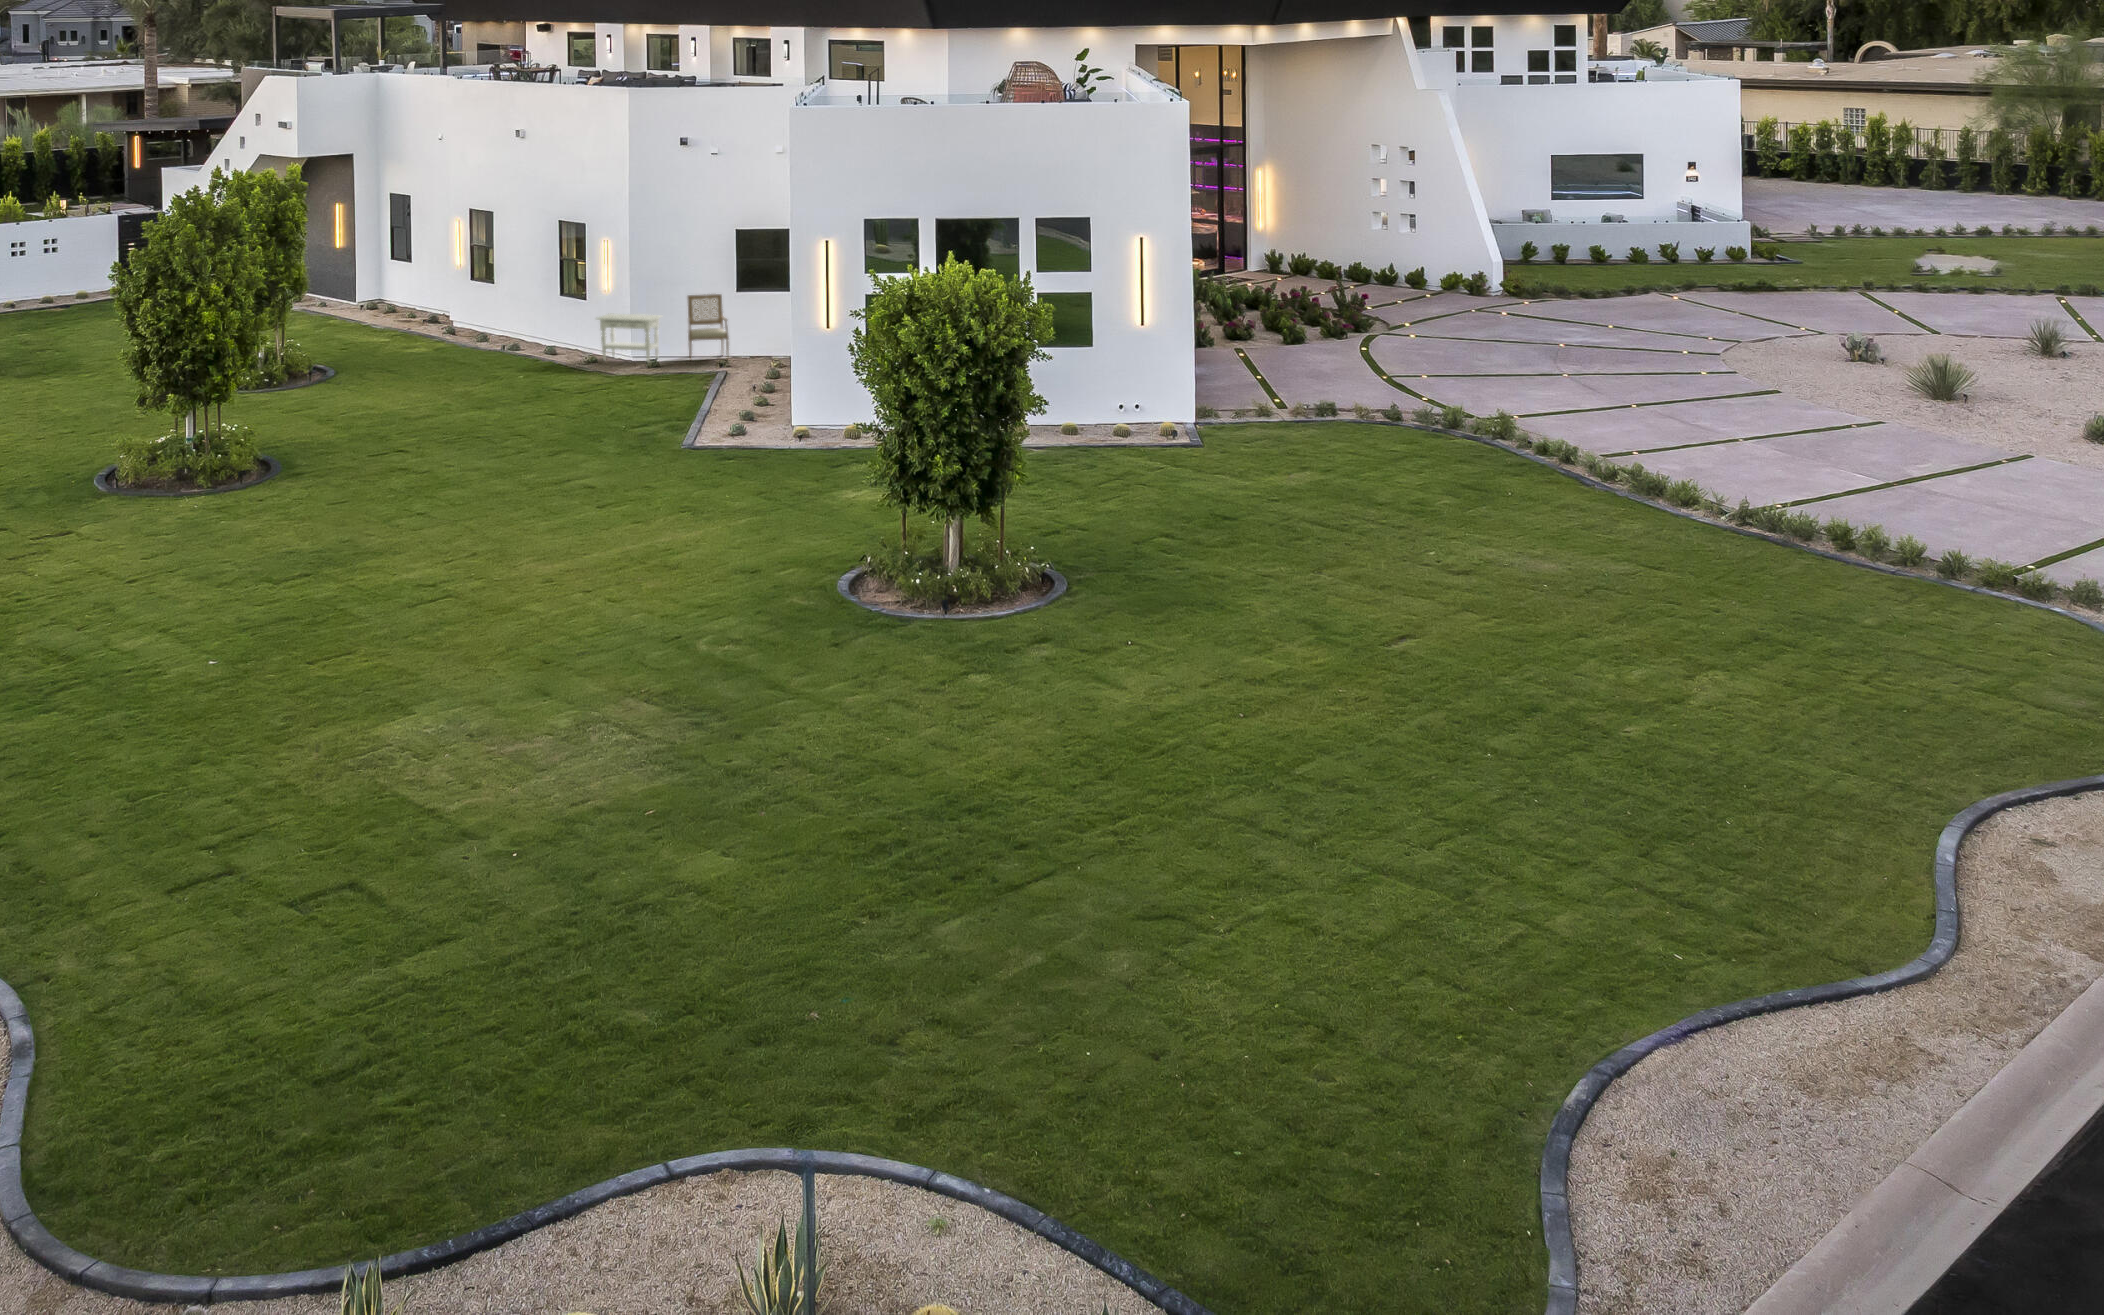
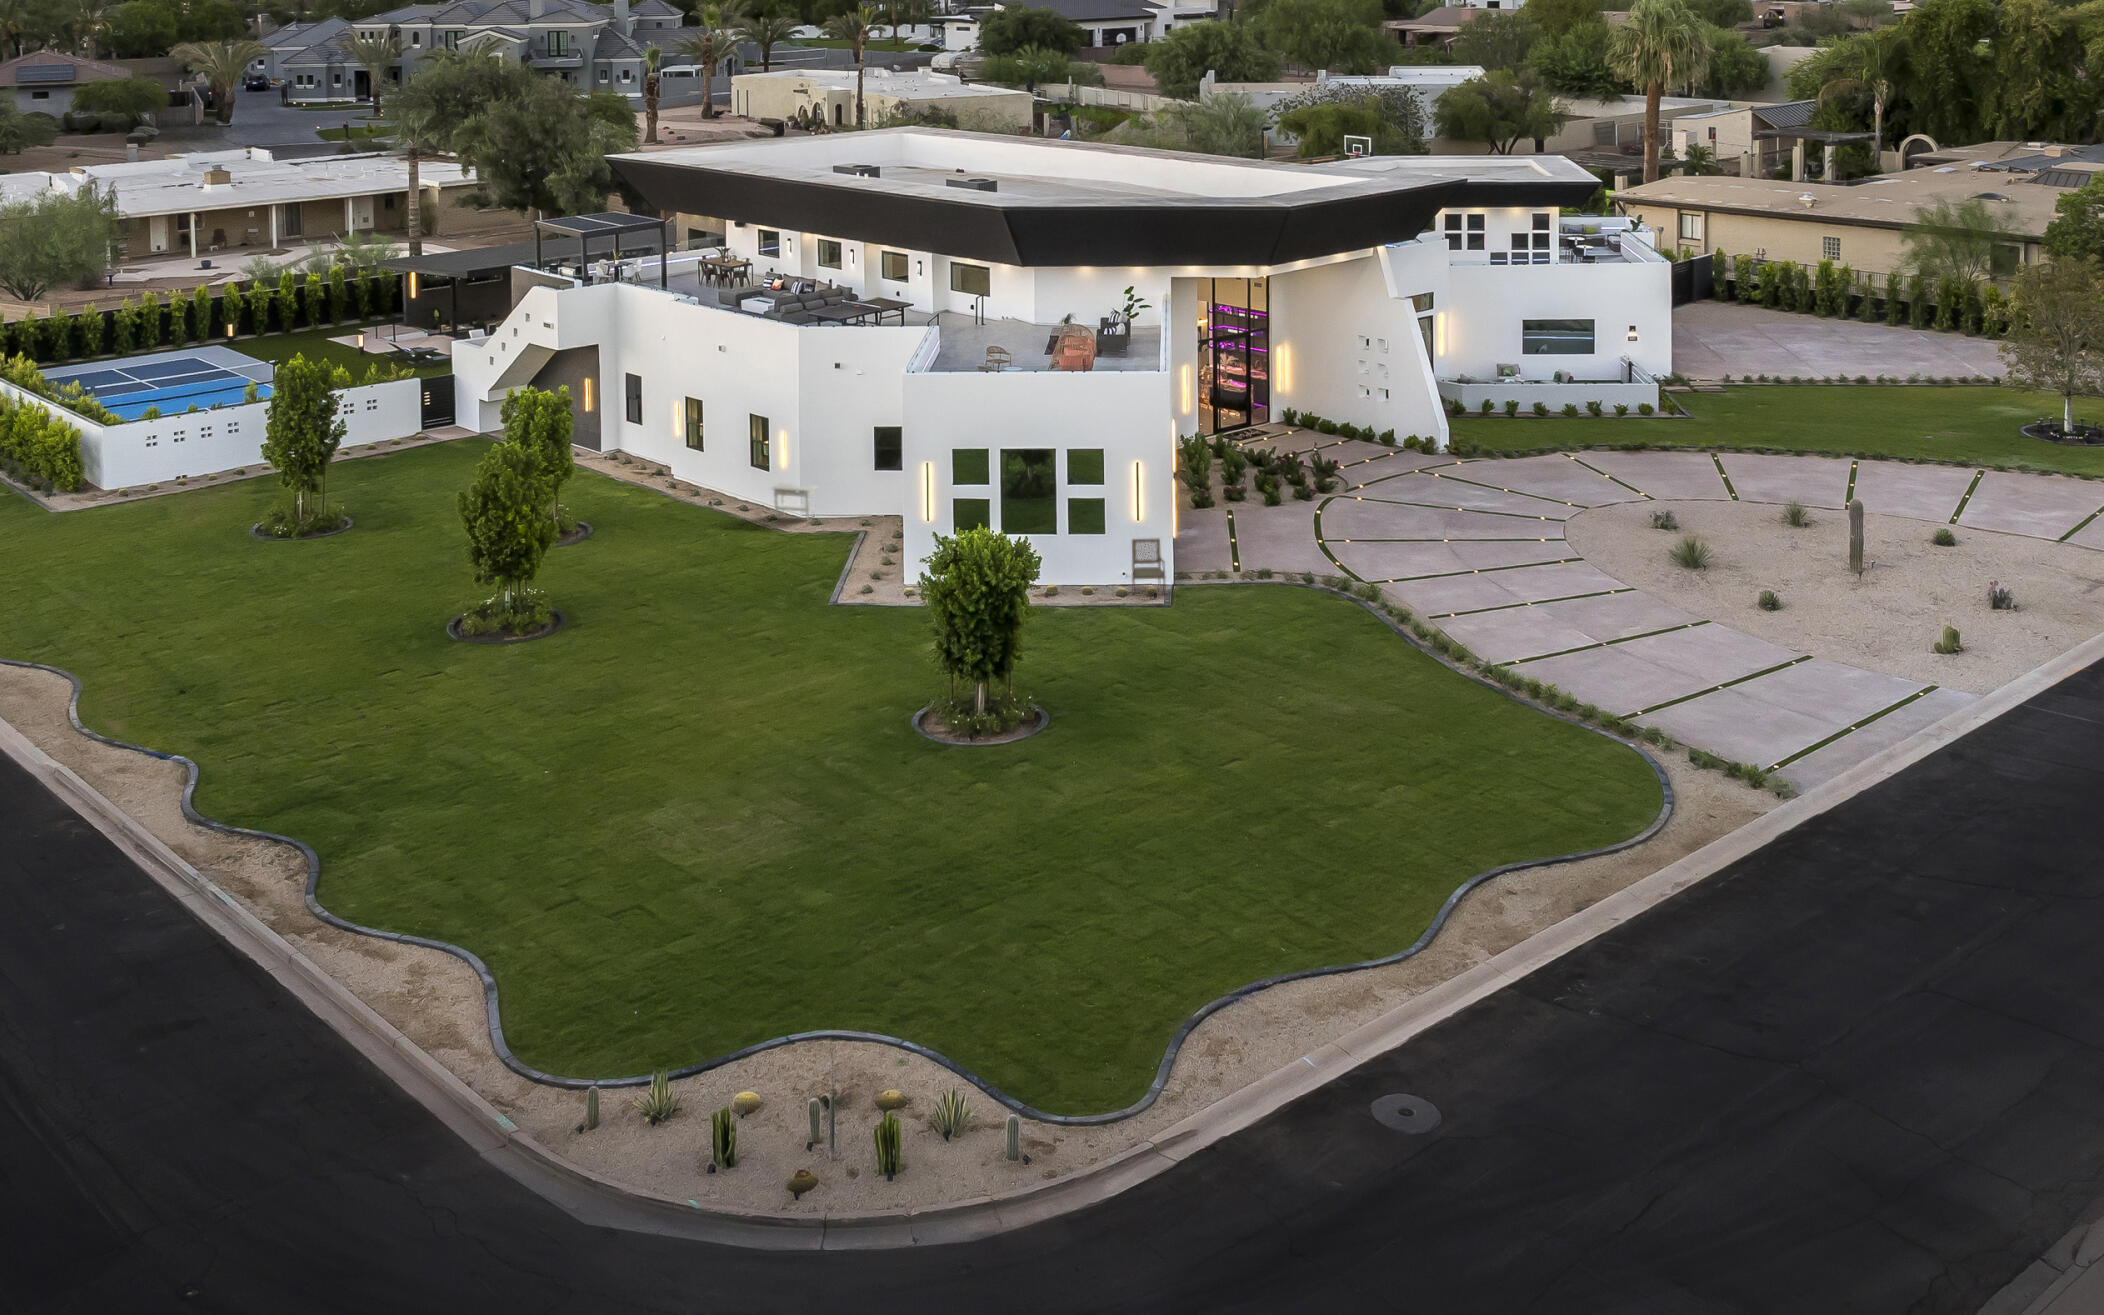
chair: present [688,294,729,358] -> present [1132,539,1165,590]

